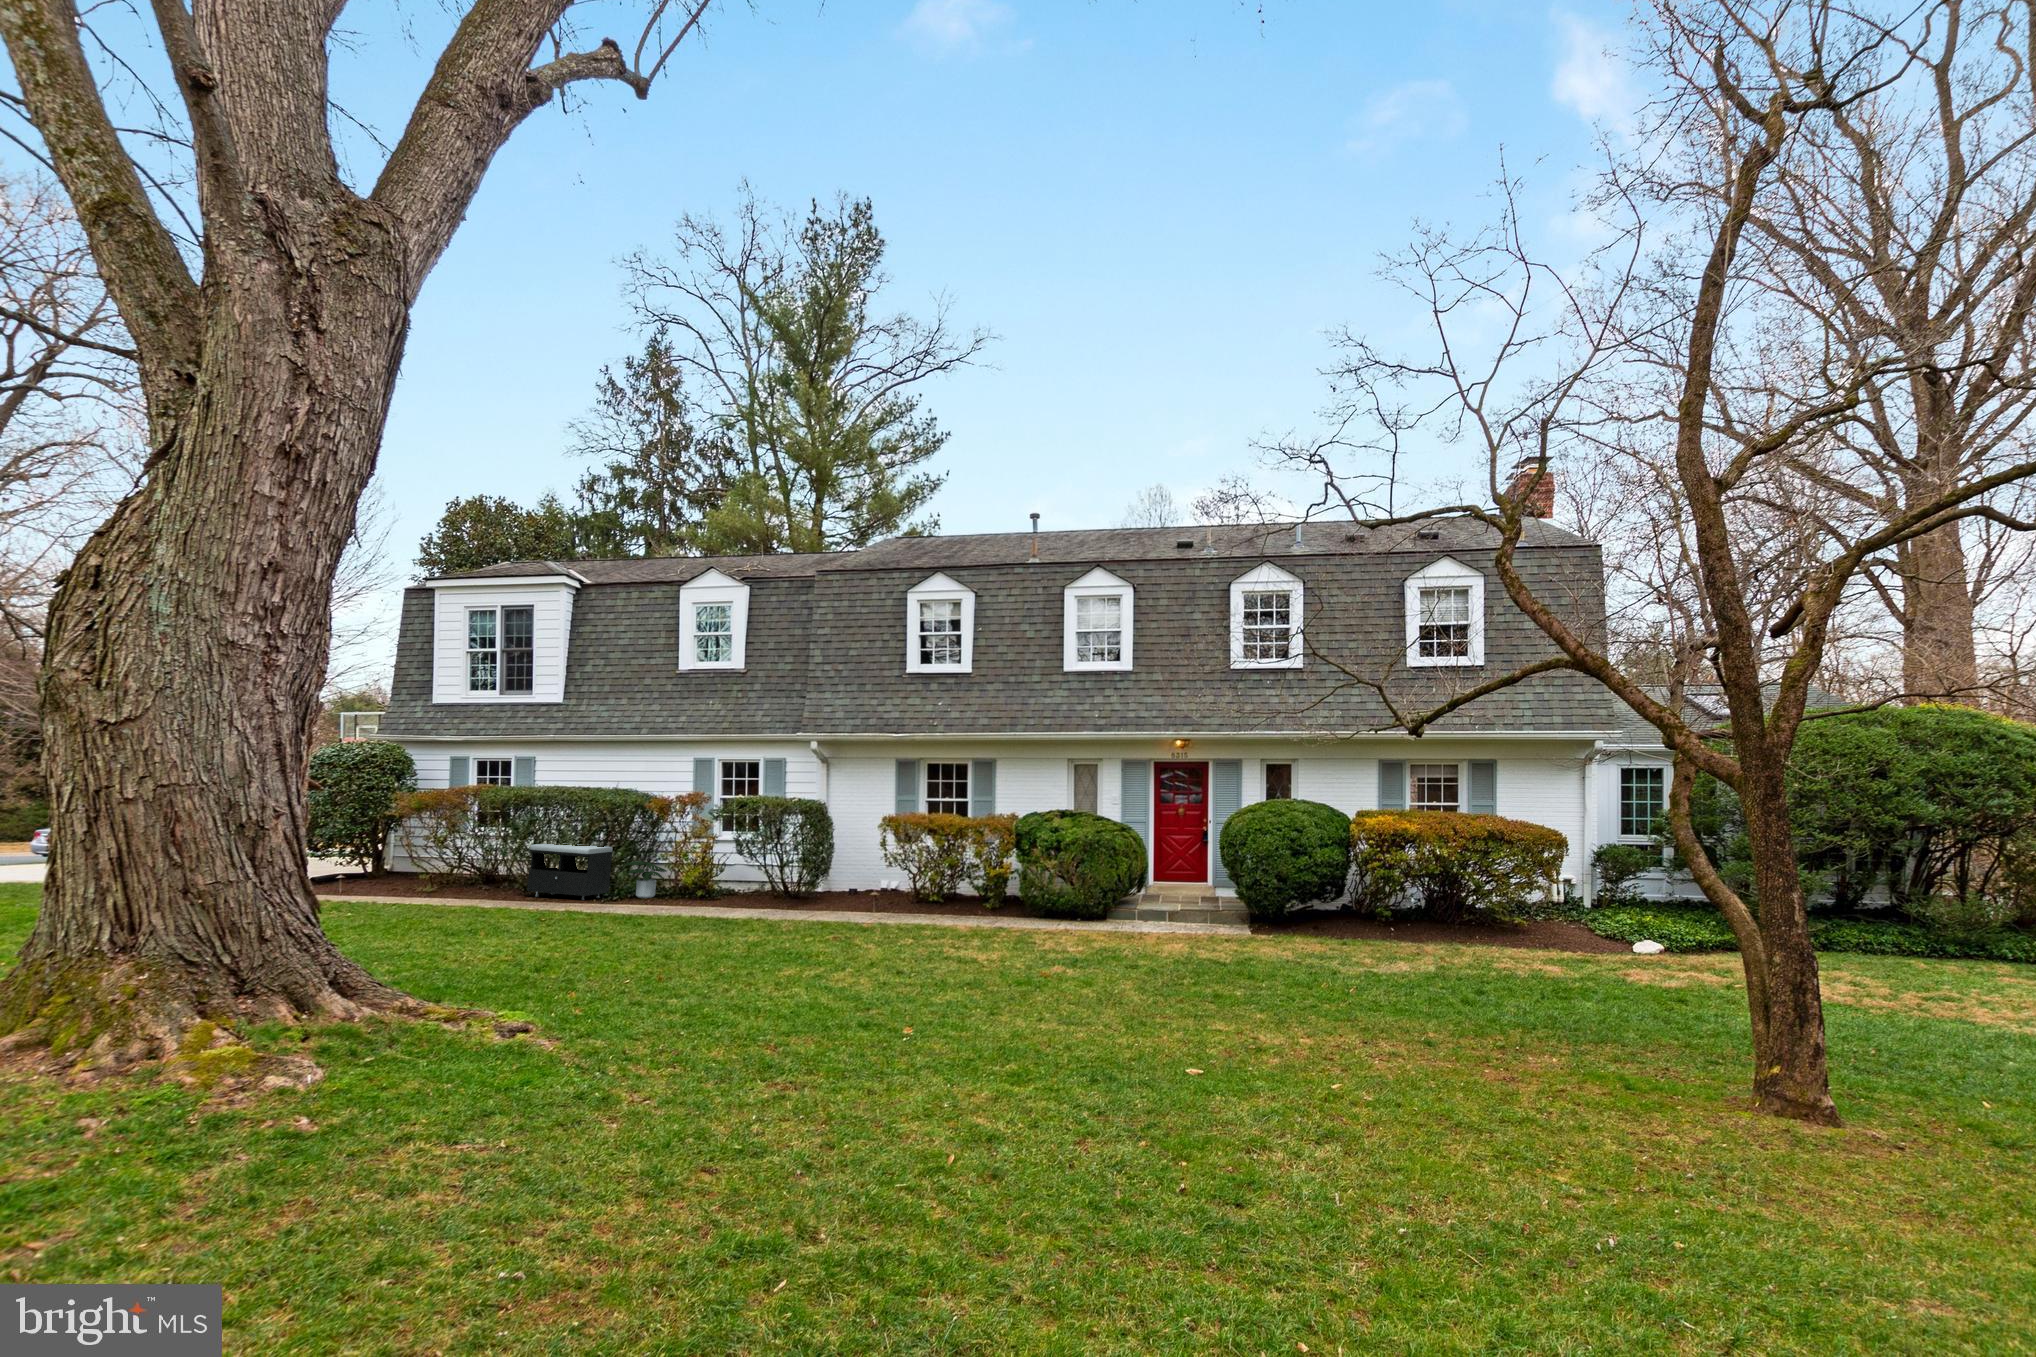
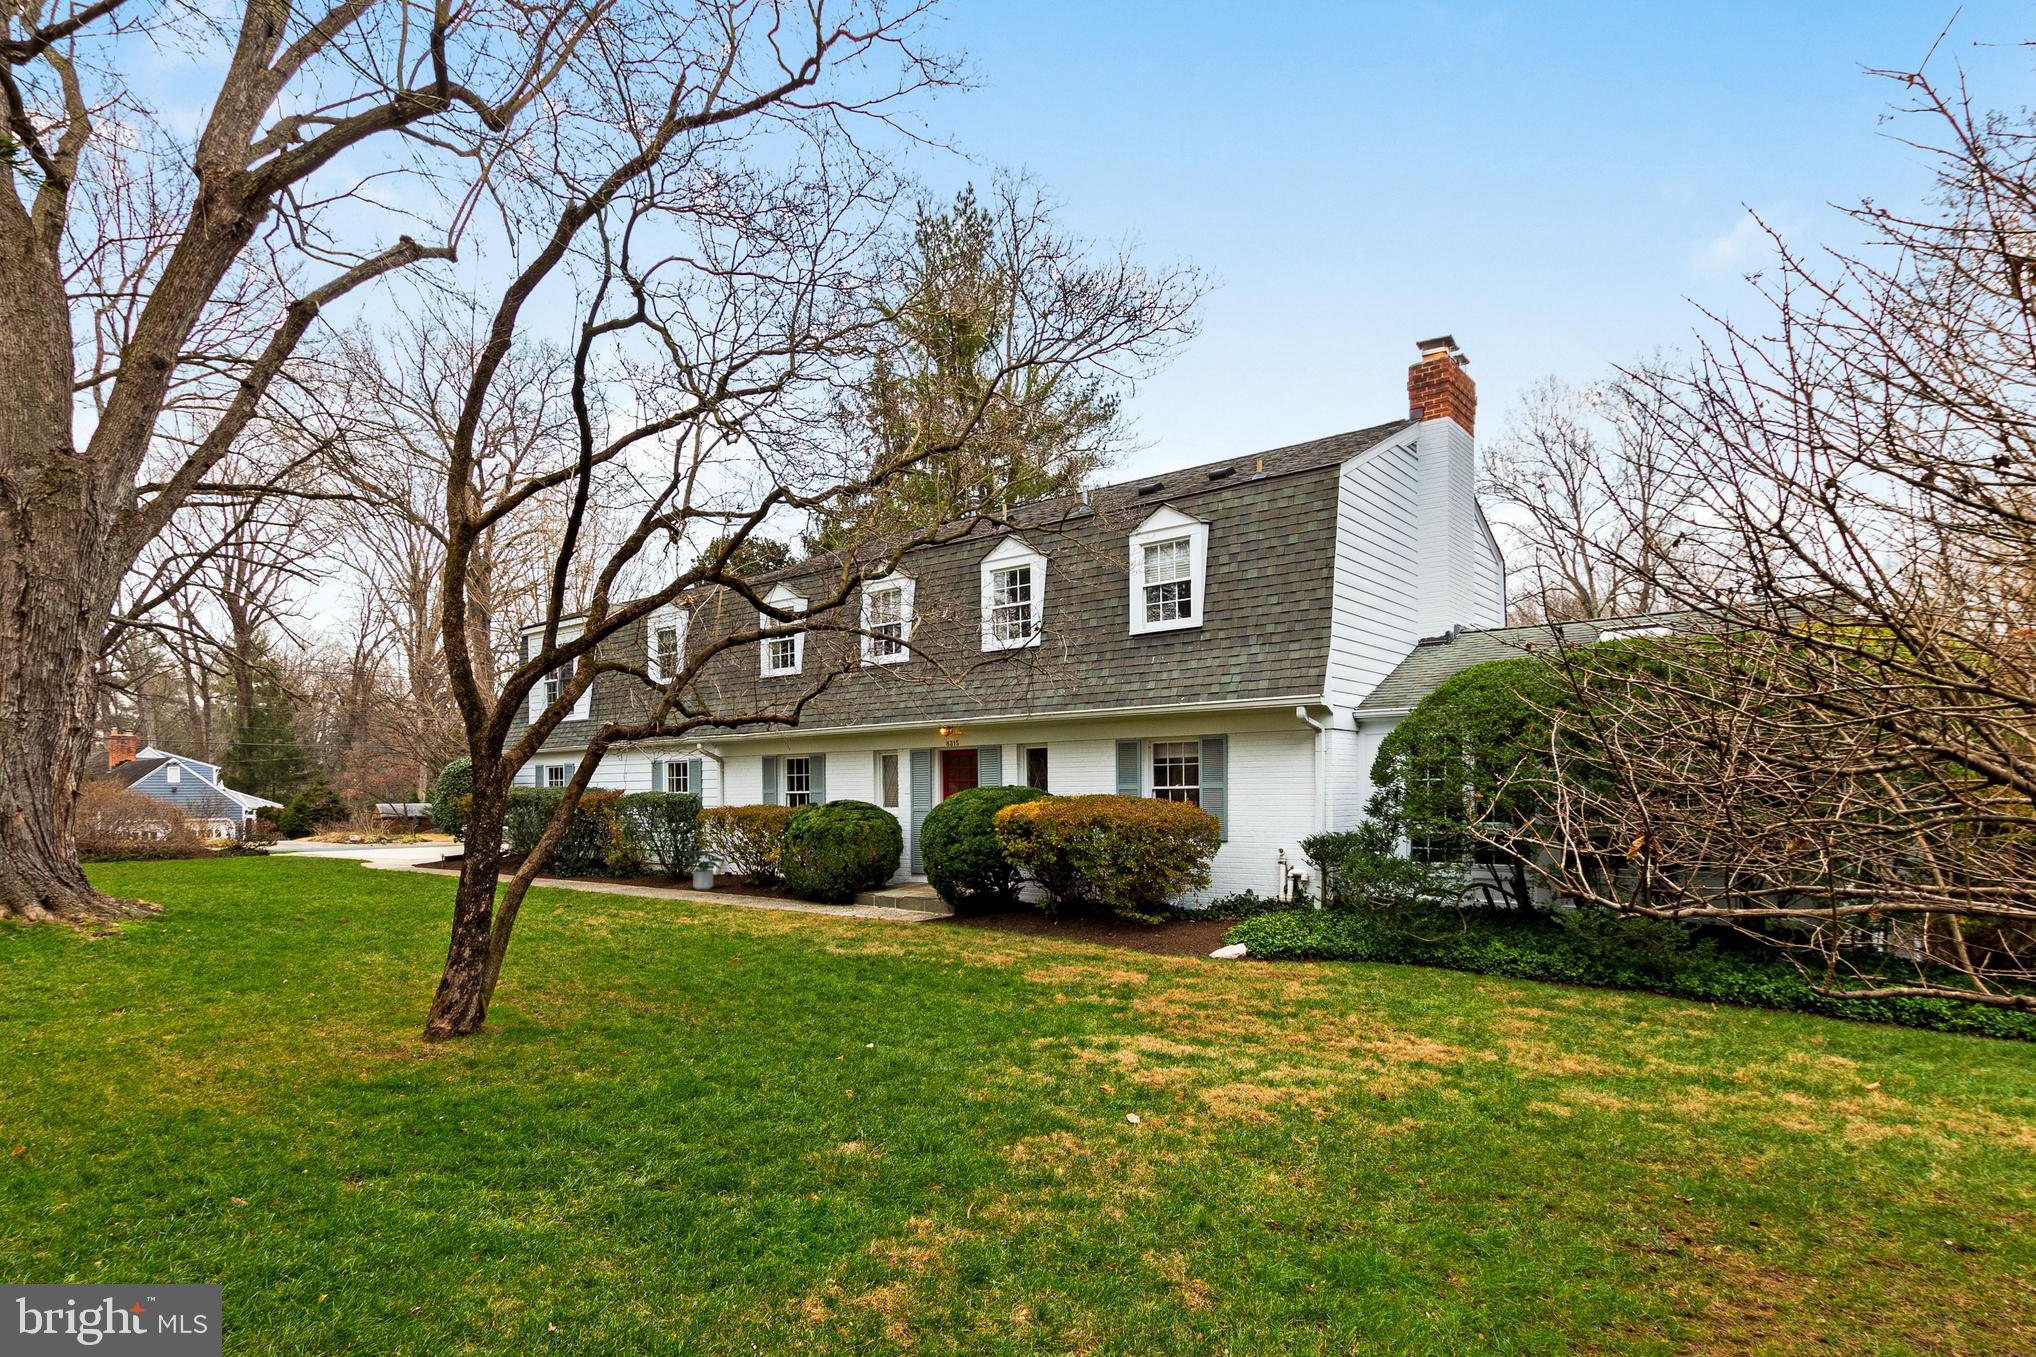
storage bench: present [527,843,613,900] -> none [582,835,667,894]

